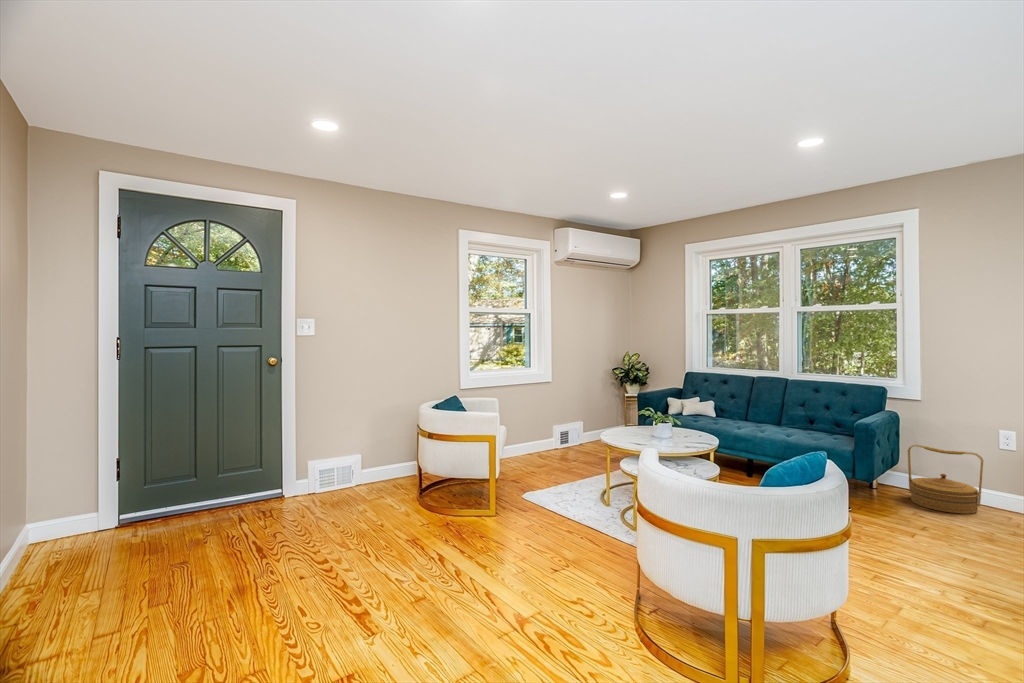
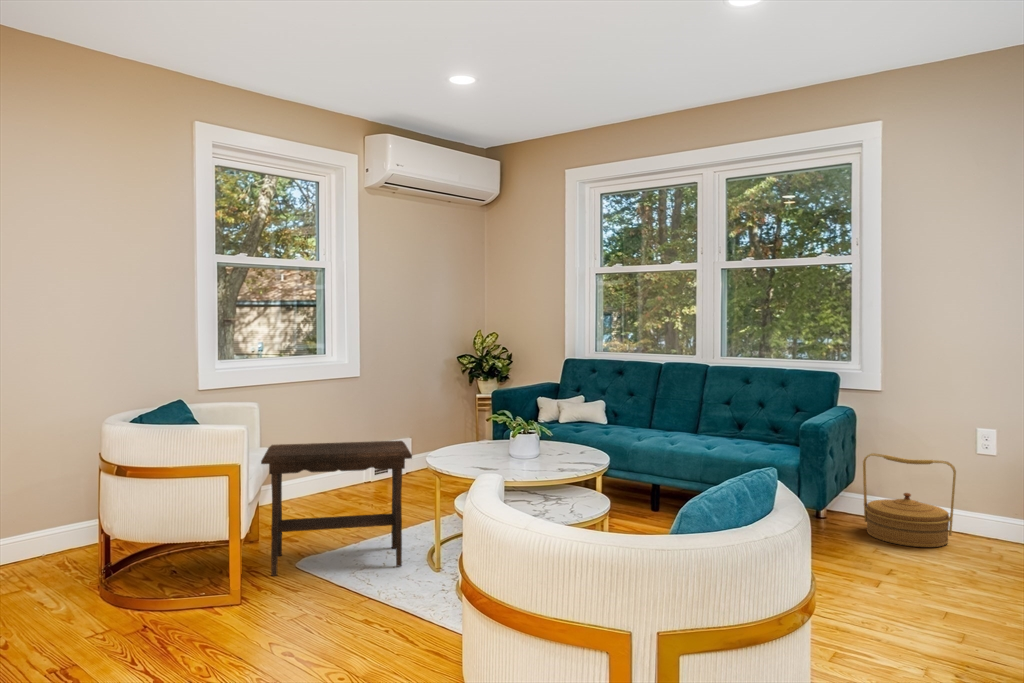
footstool: none [510,425,594,500] -> present [261,441,412,576]

